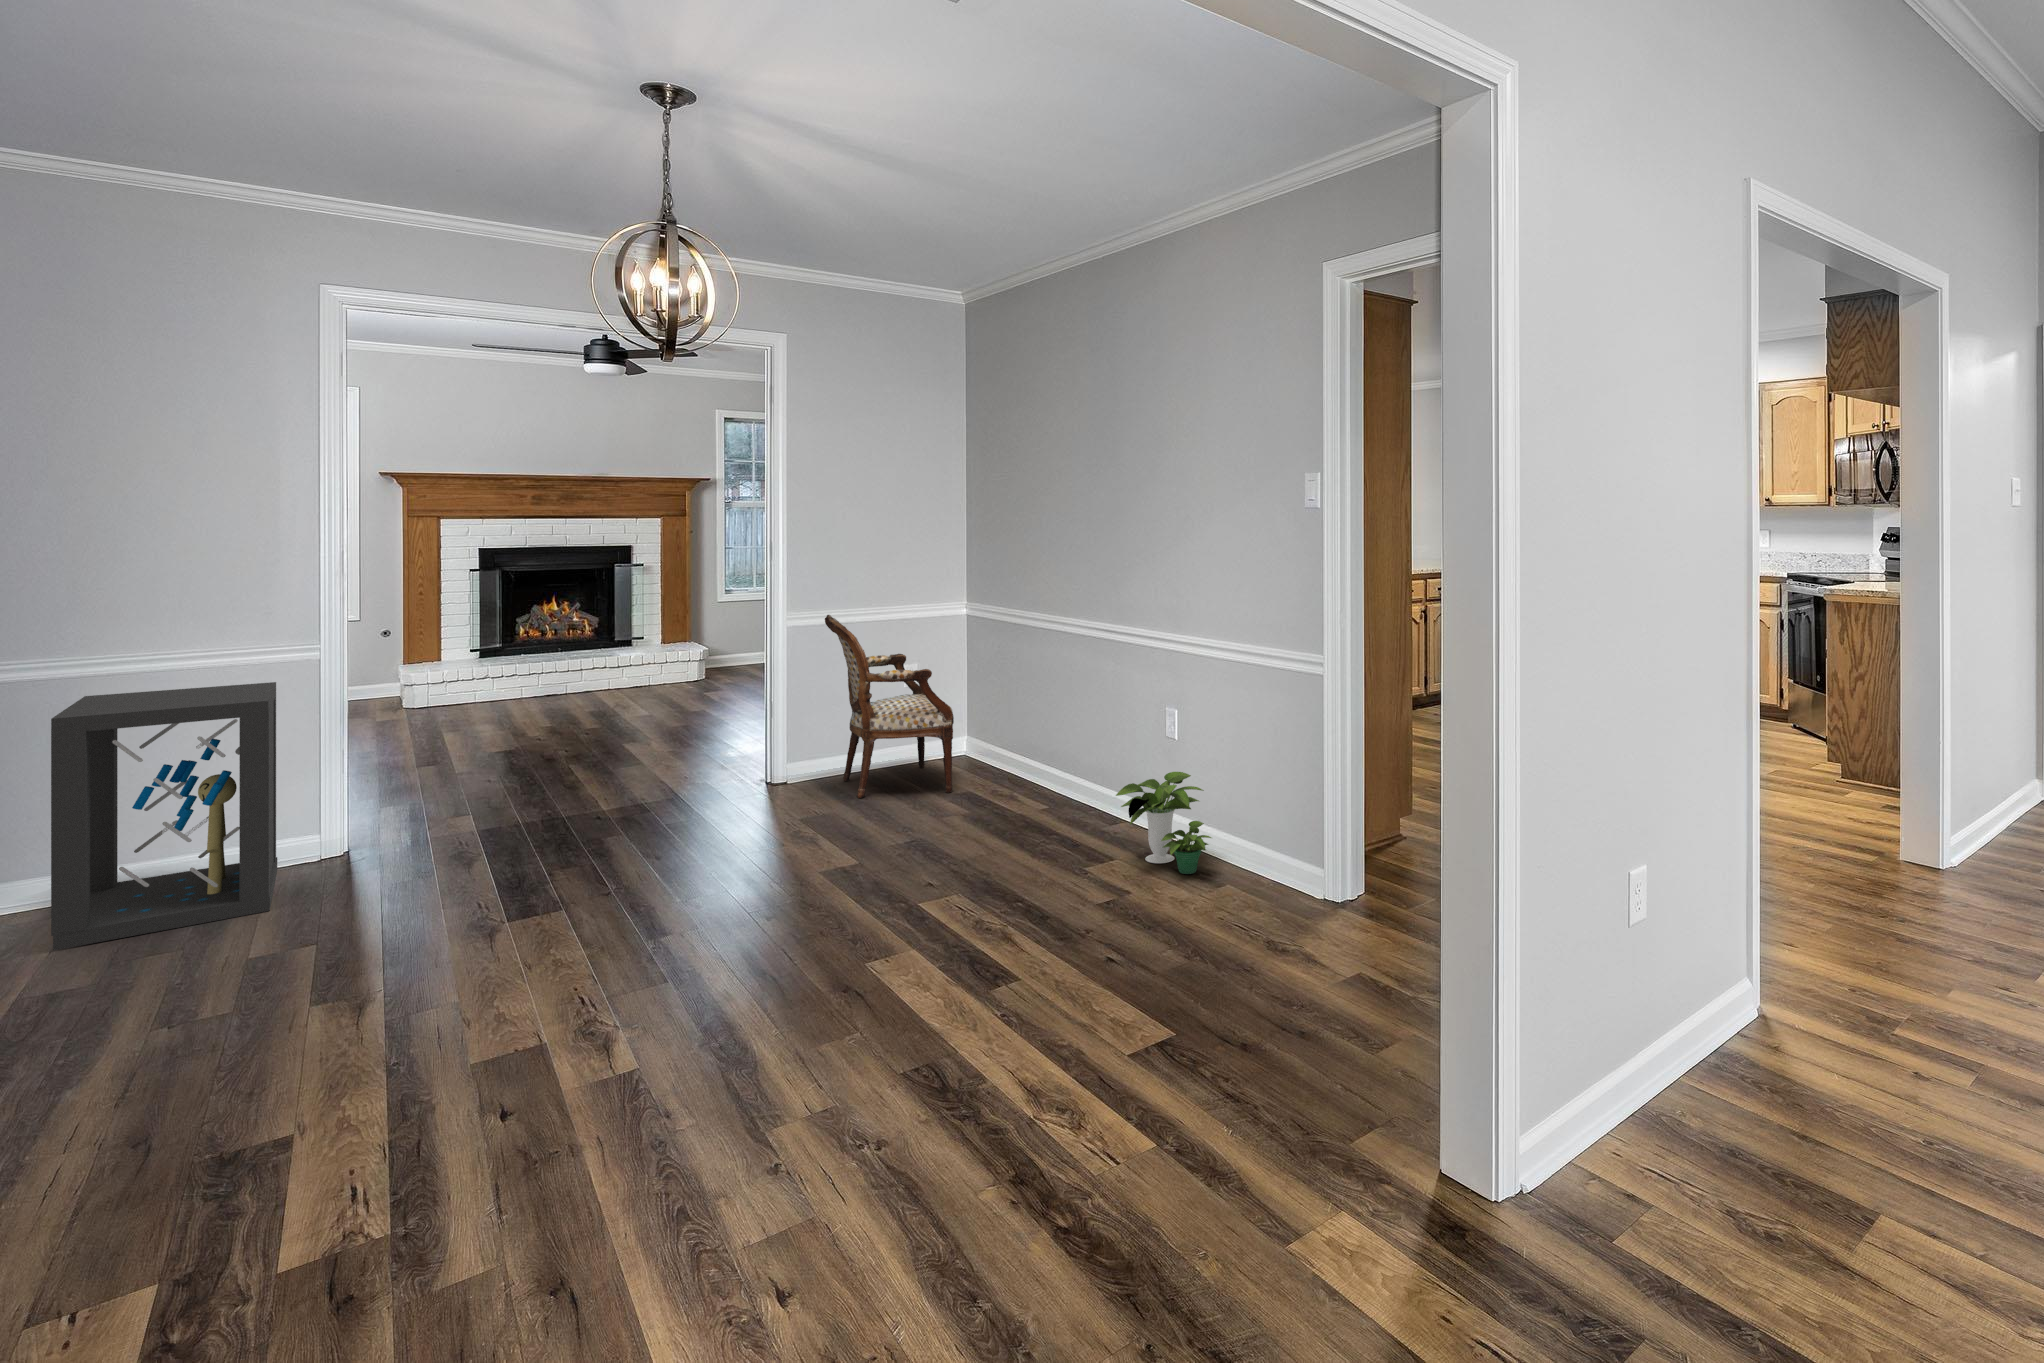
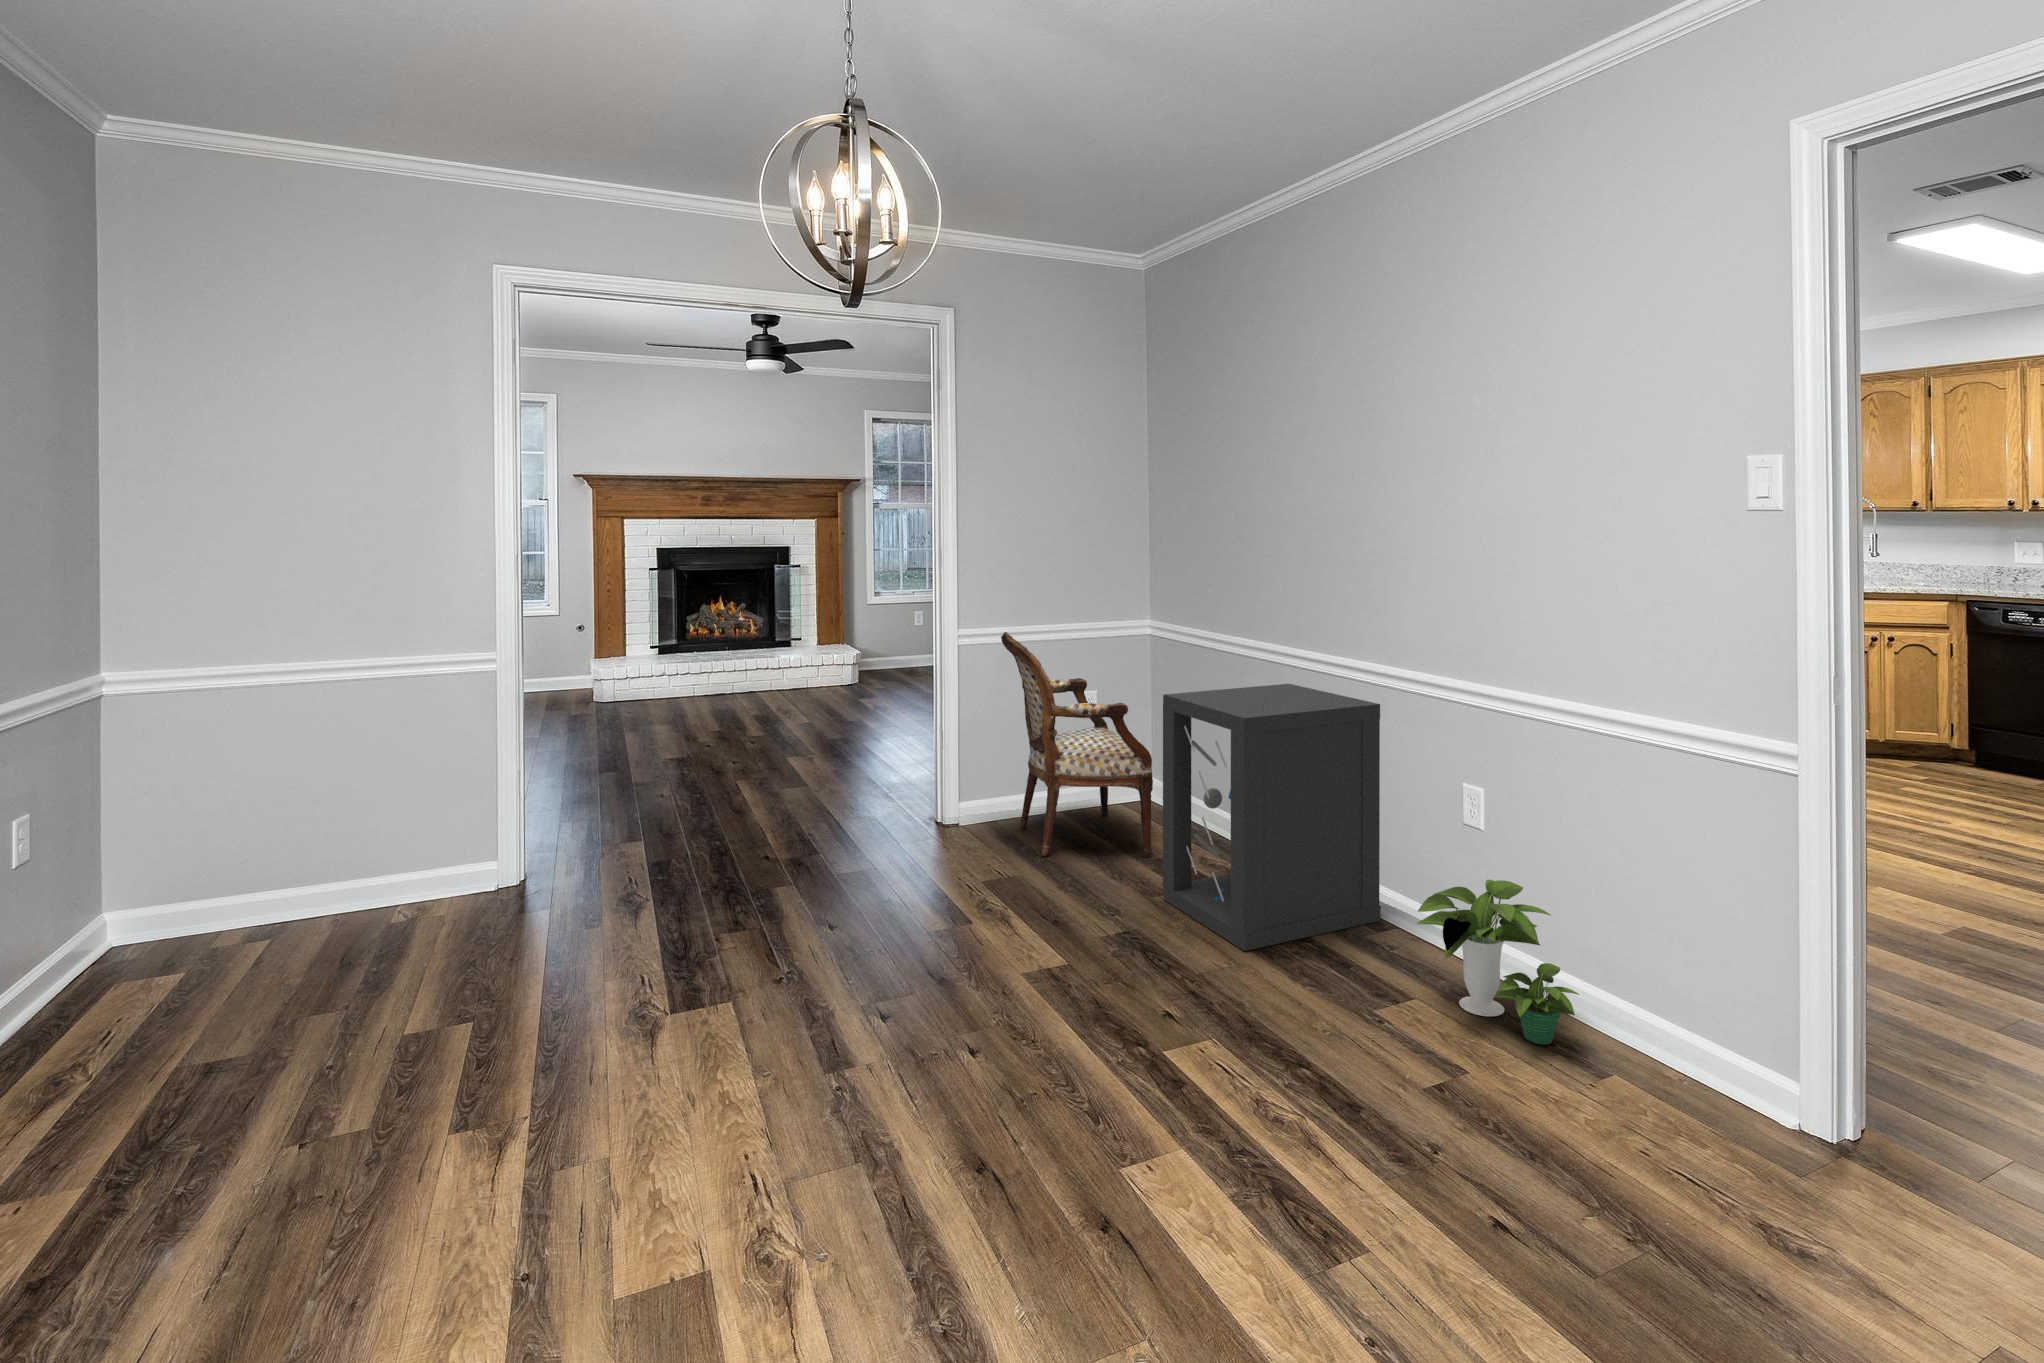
storage cabinet: present [51,682,277,950] -> present [1163,684,1381,951]

